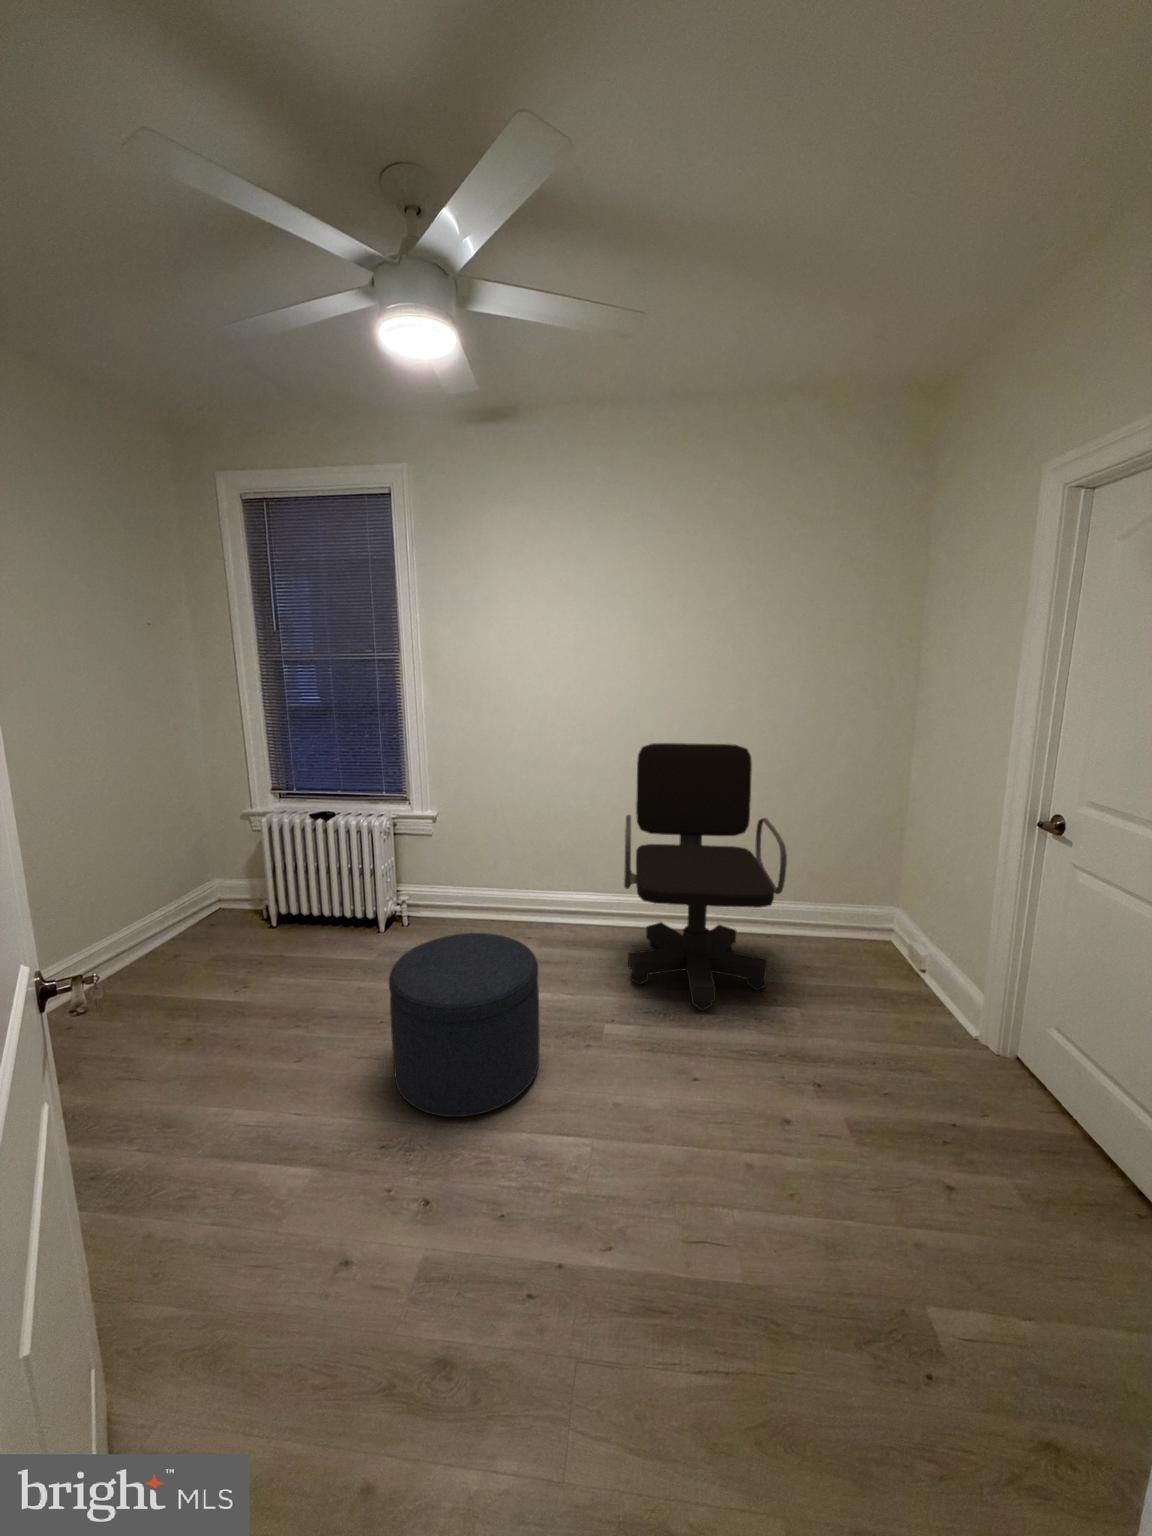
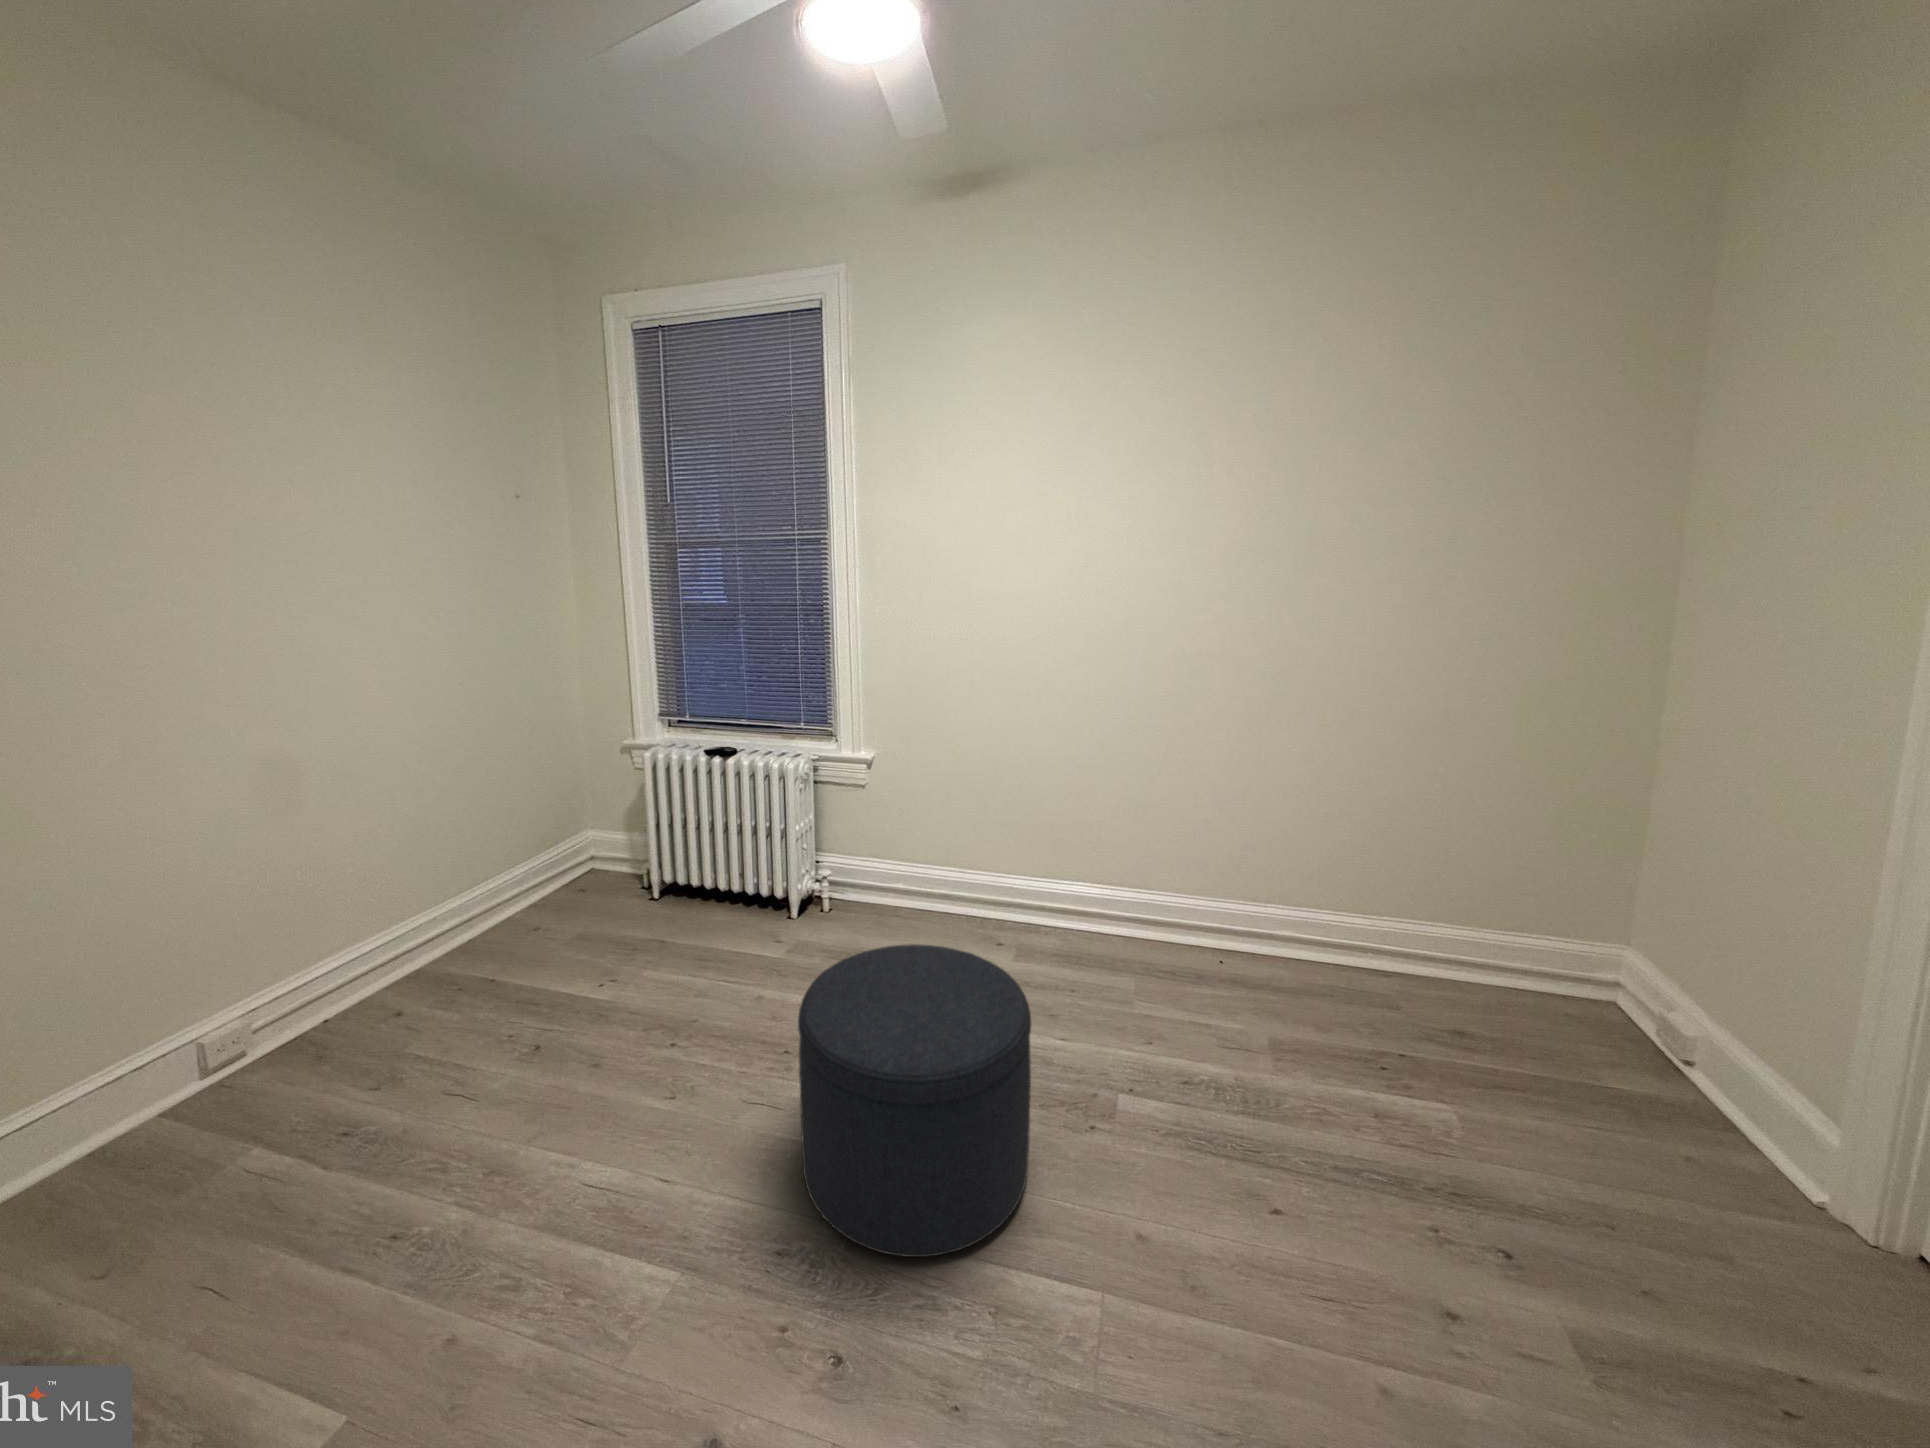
office chair: present [624,743,787,1011] -> none [1155,661,1457,1104]

